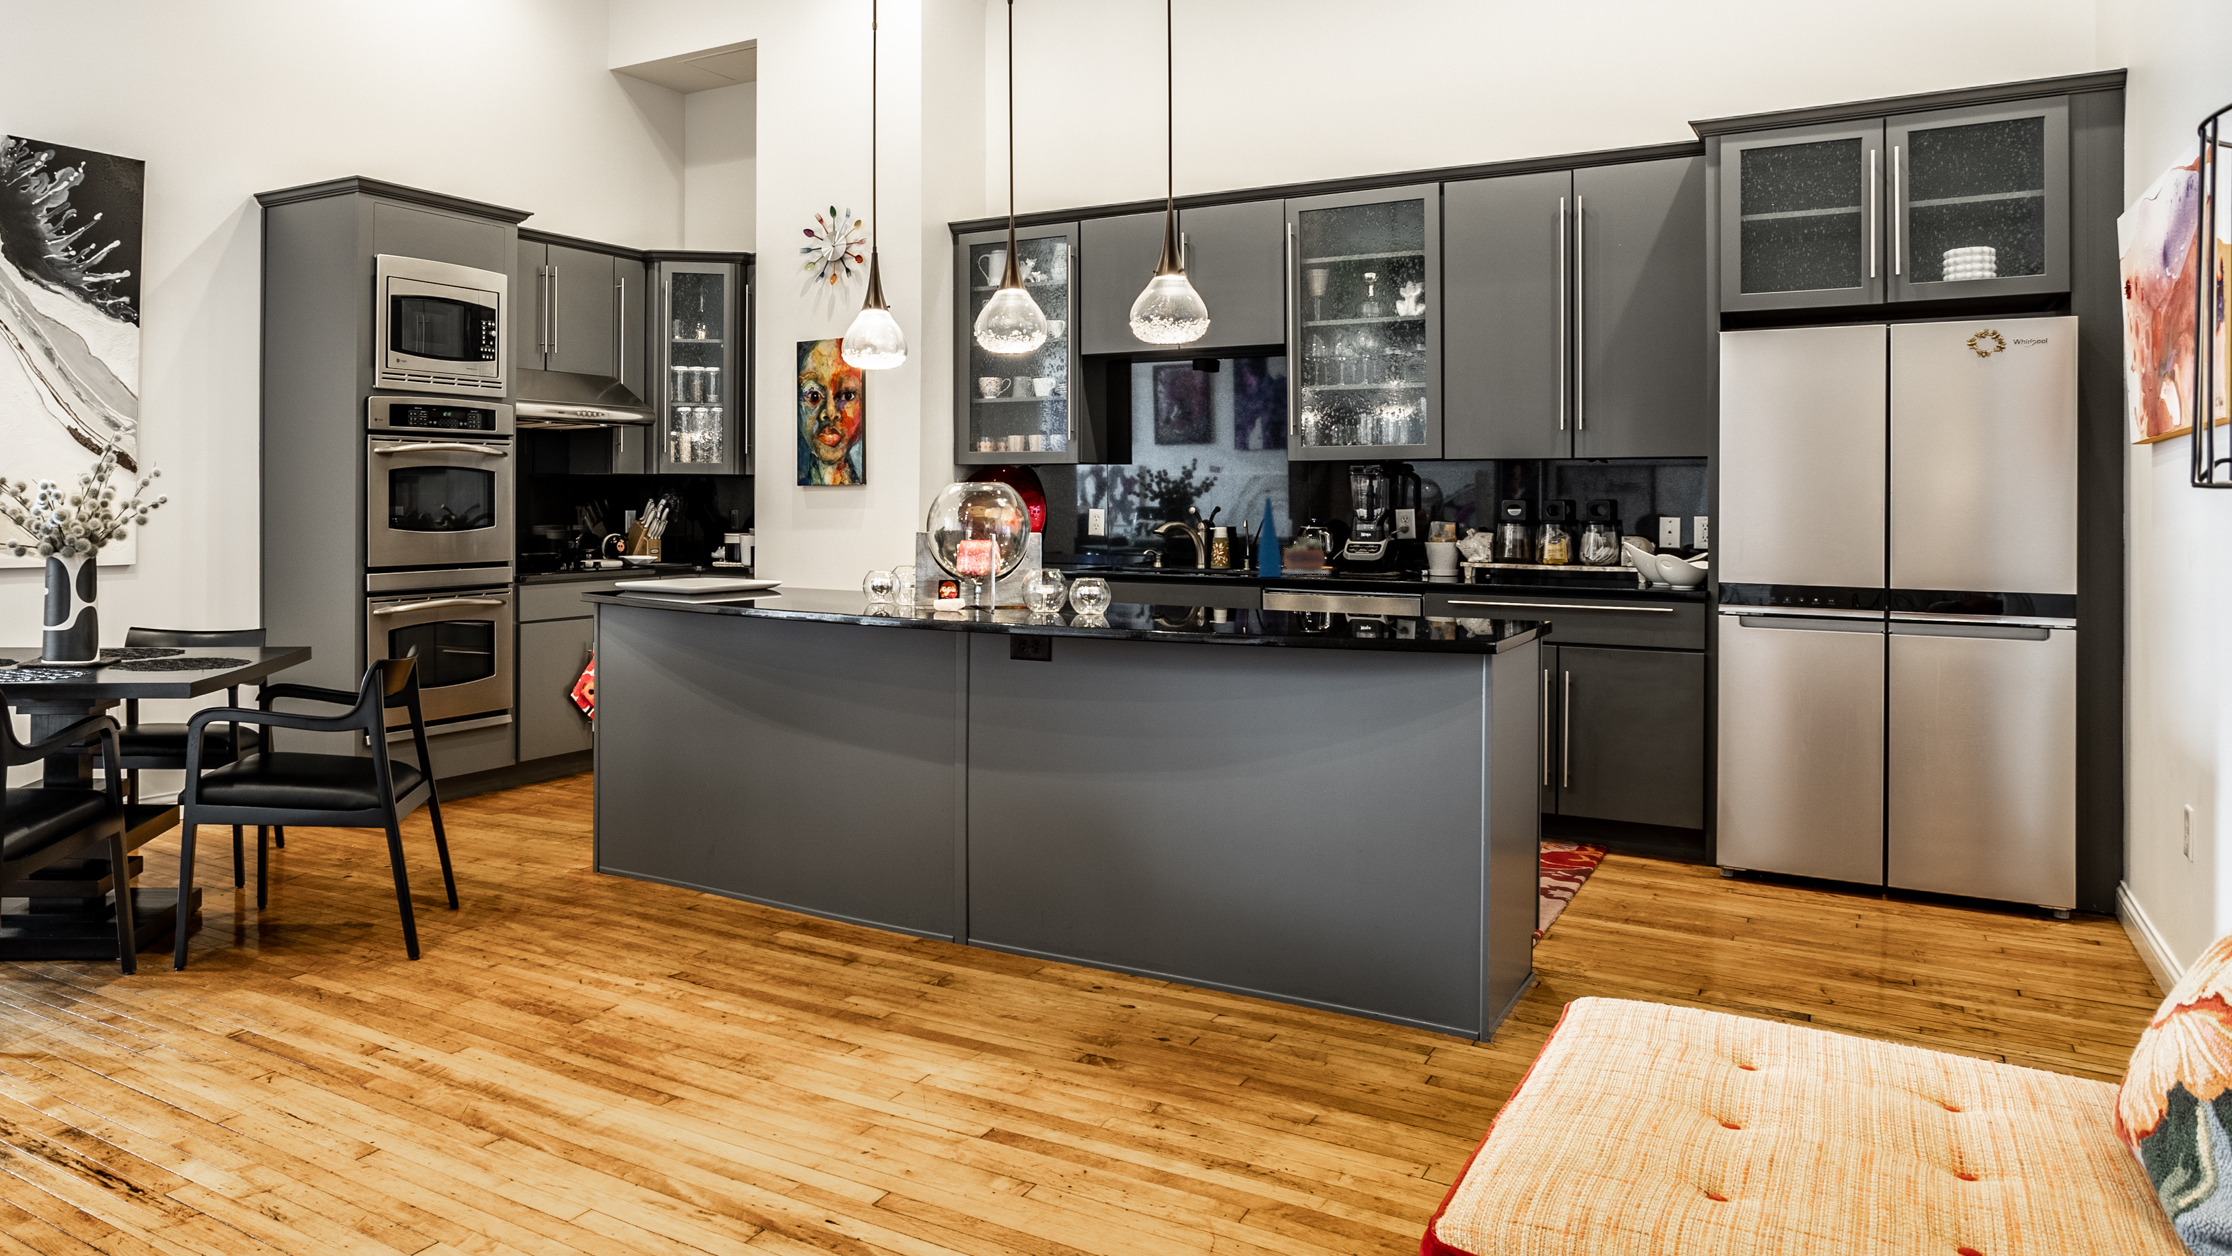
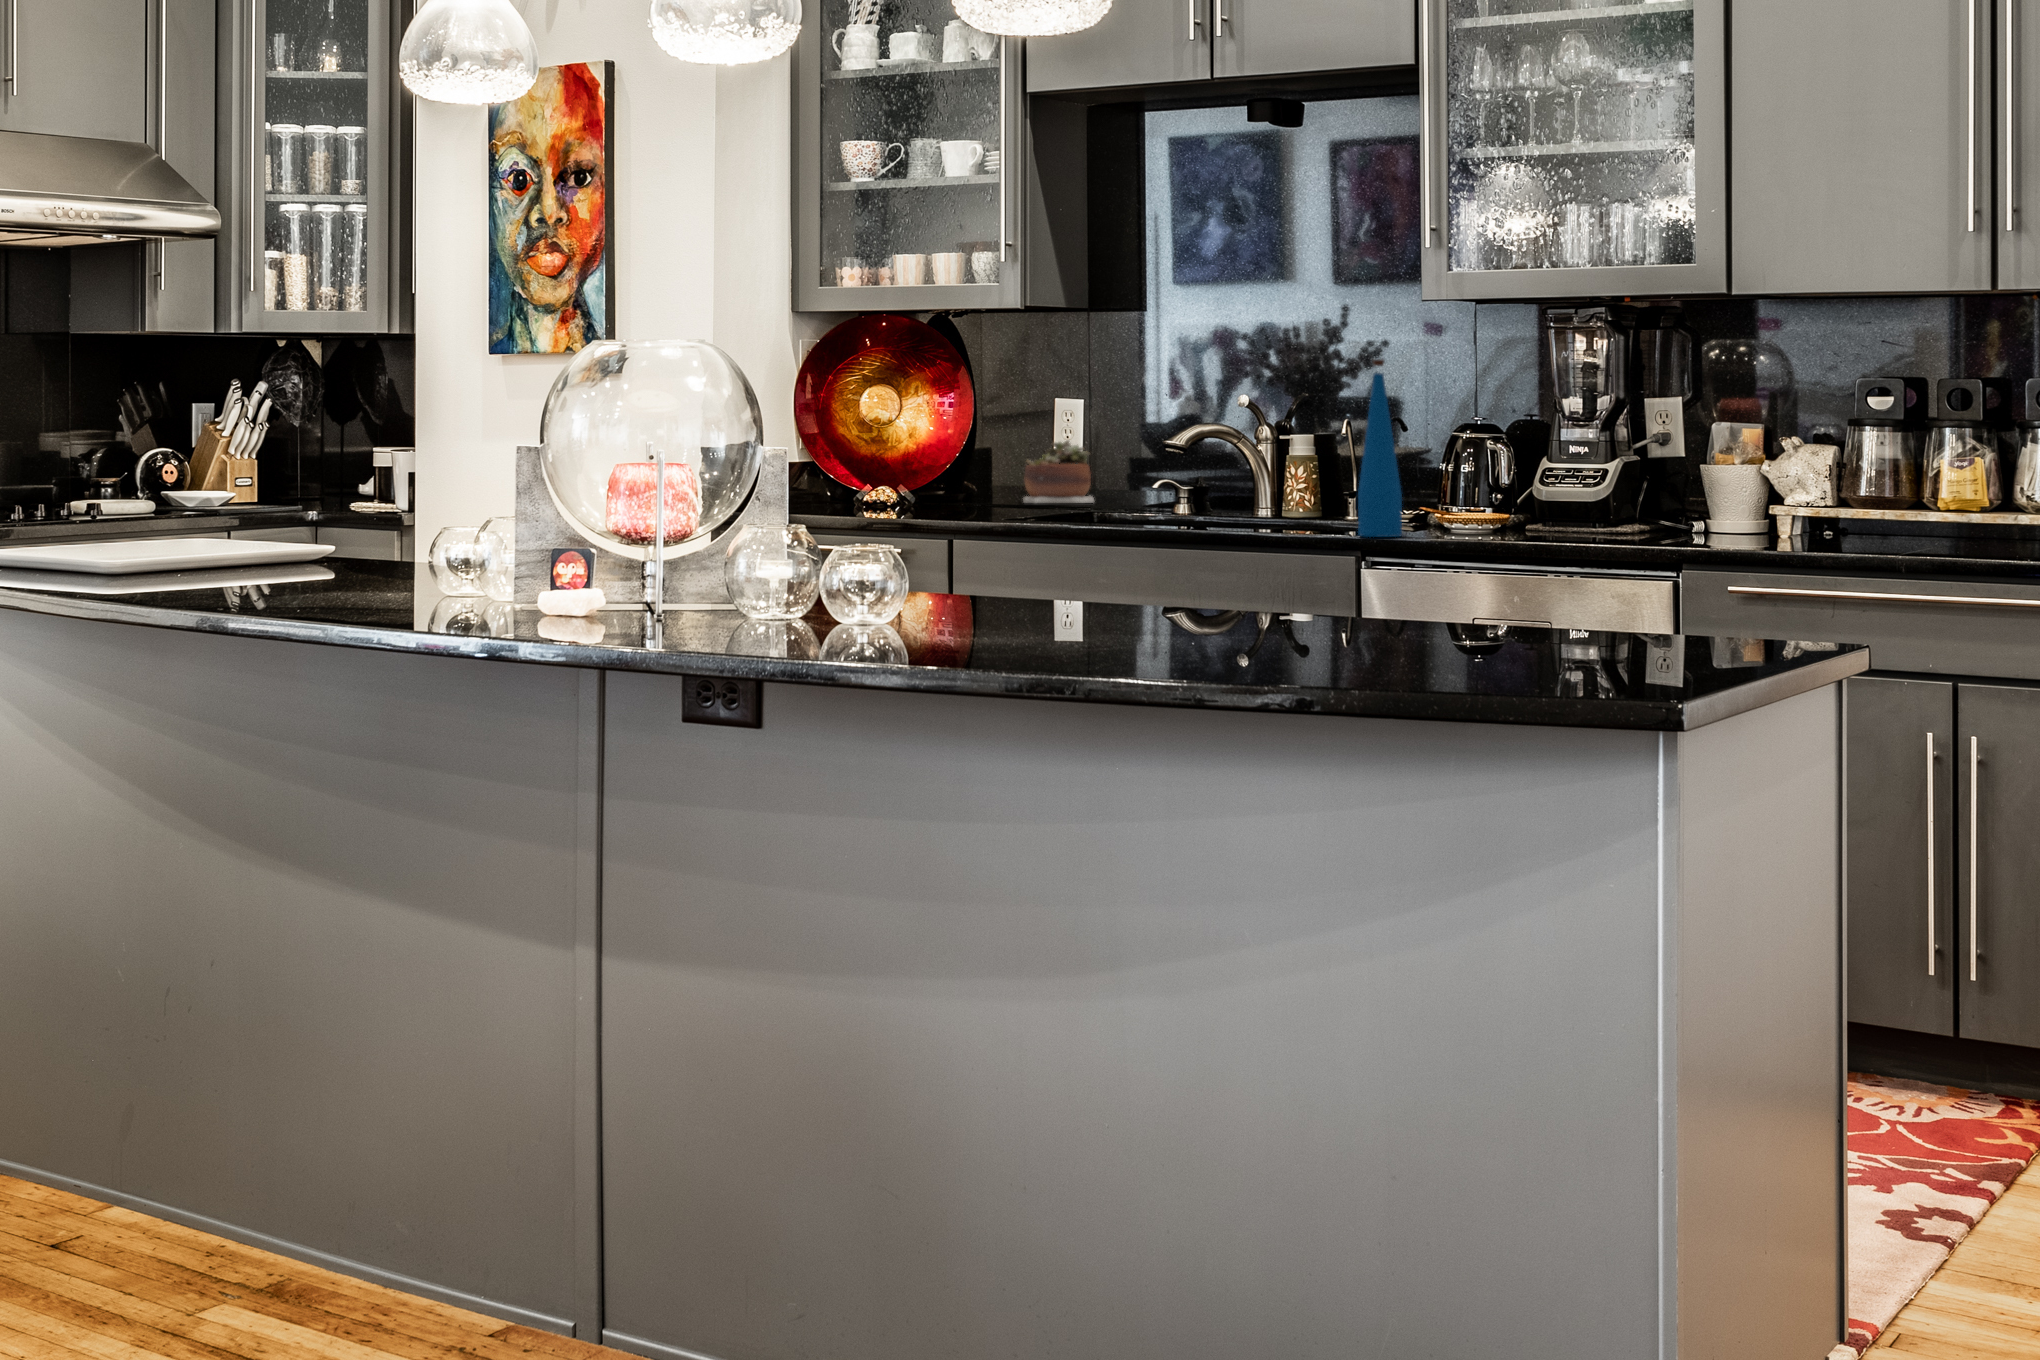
succulent plant: present [1283,537,1328,574] -> present [1023,440,1094,503]

